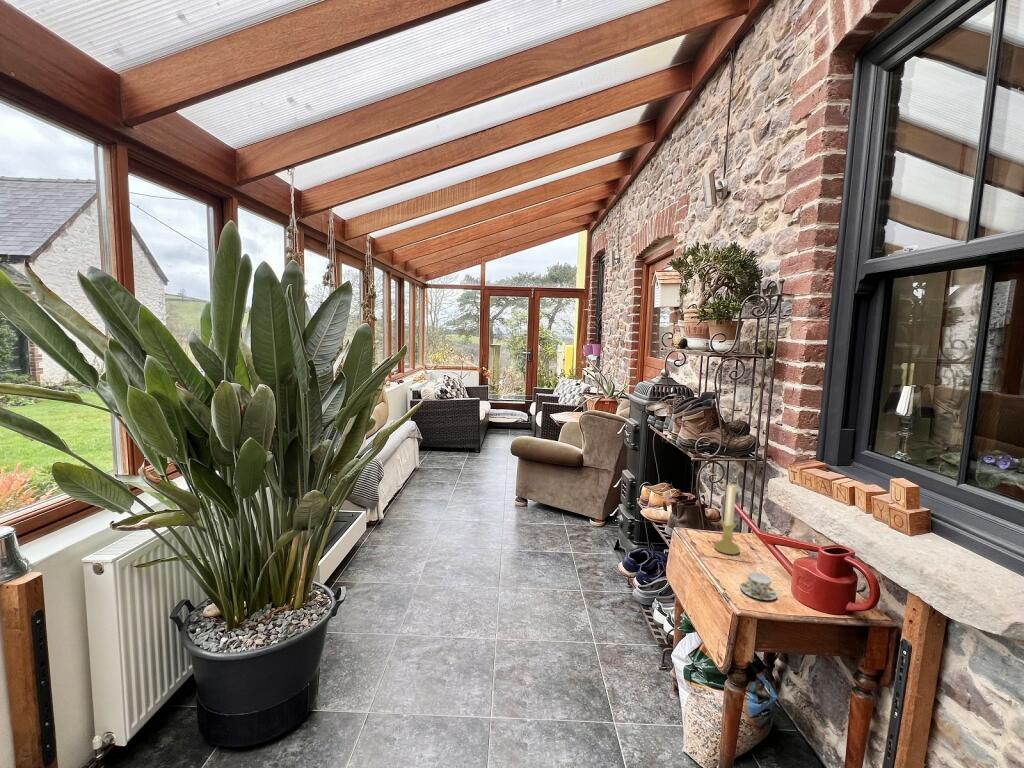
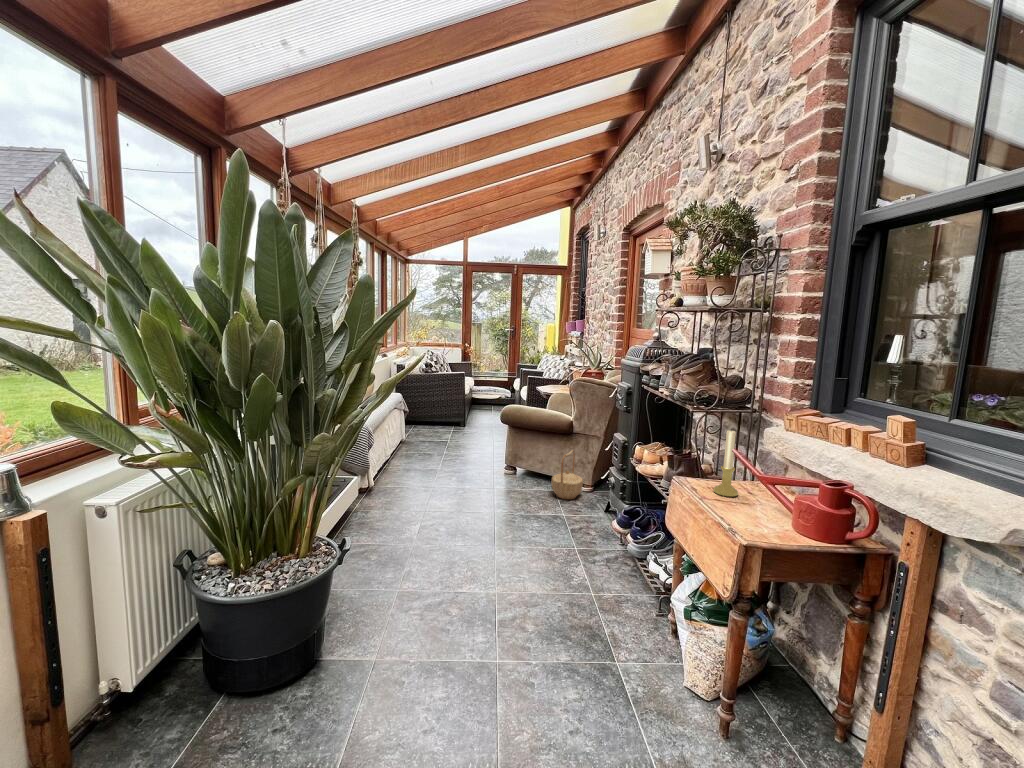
basket: none [561,482,593,533] -> present [551,450,583,499]
teacup: present [740,573,777,600] -> none [742,507,778,531]

